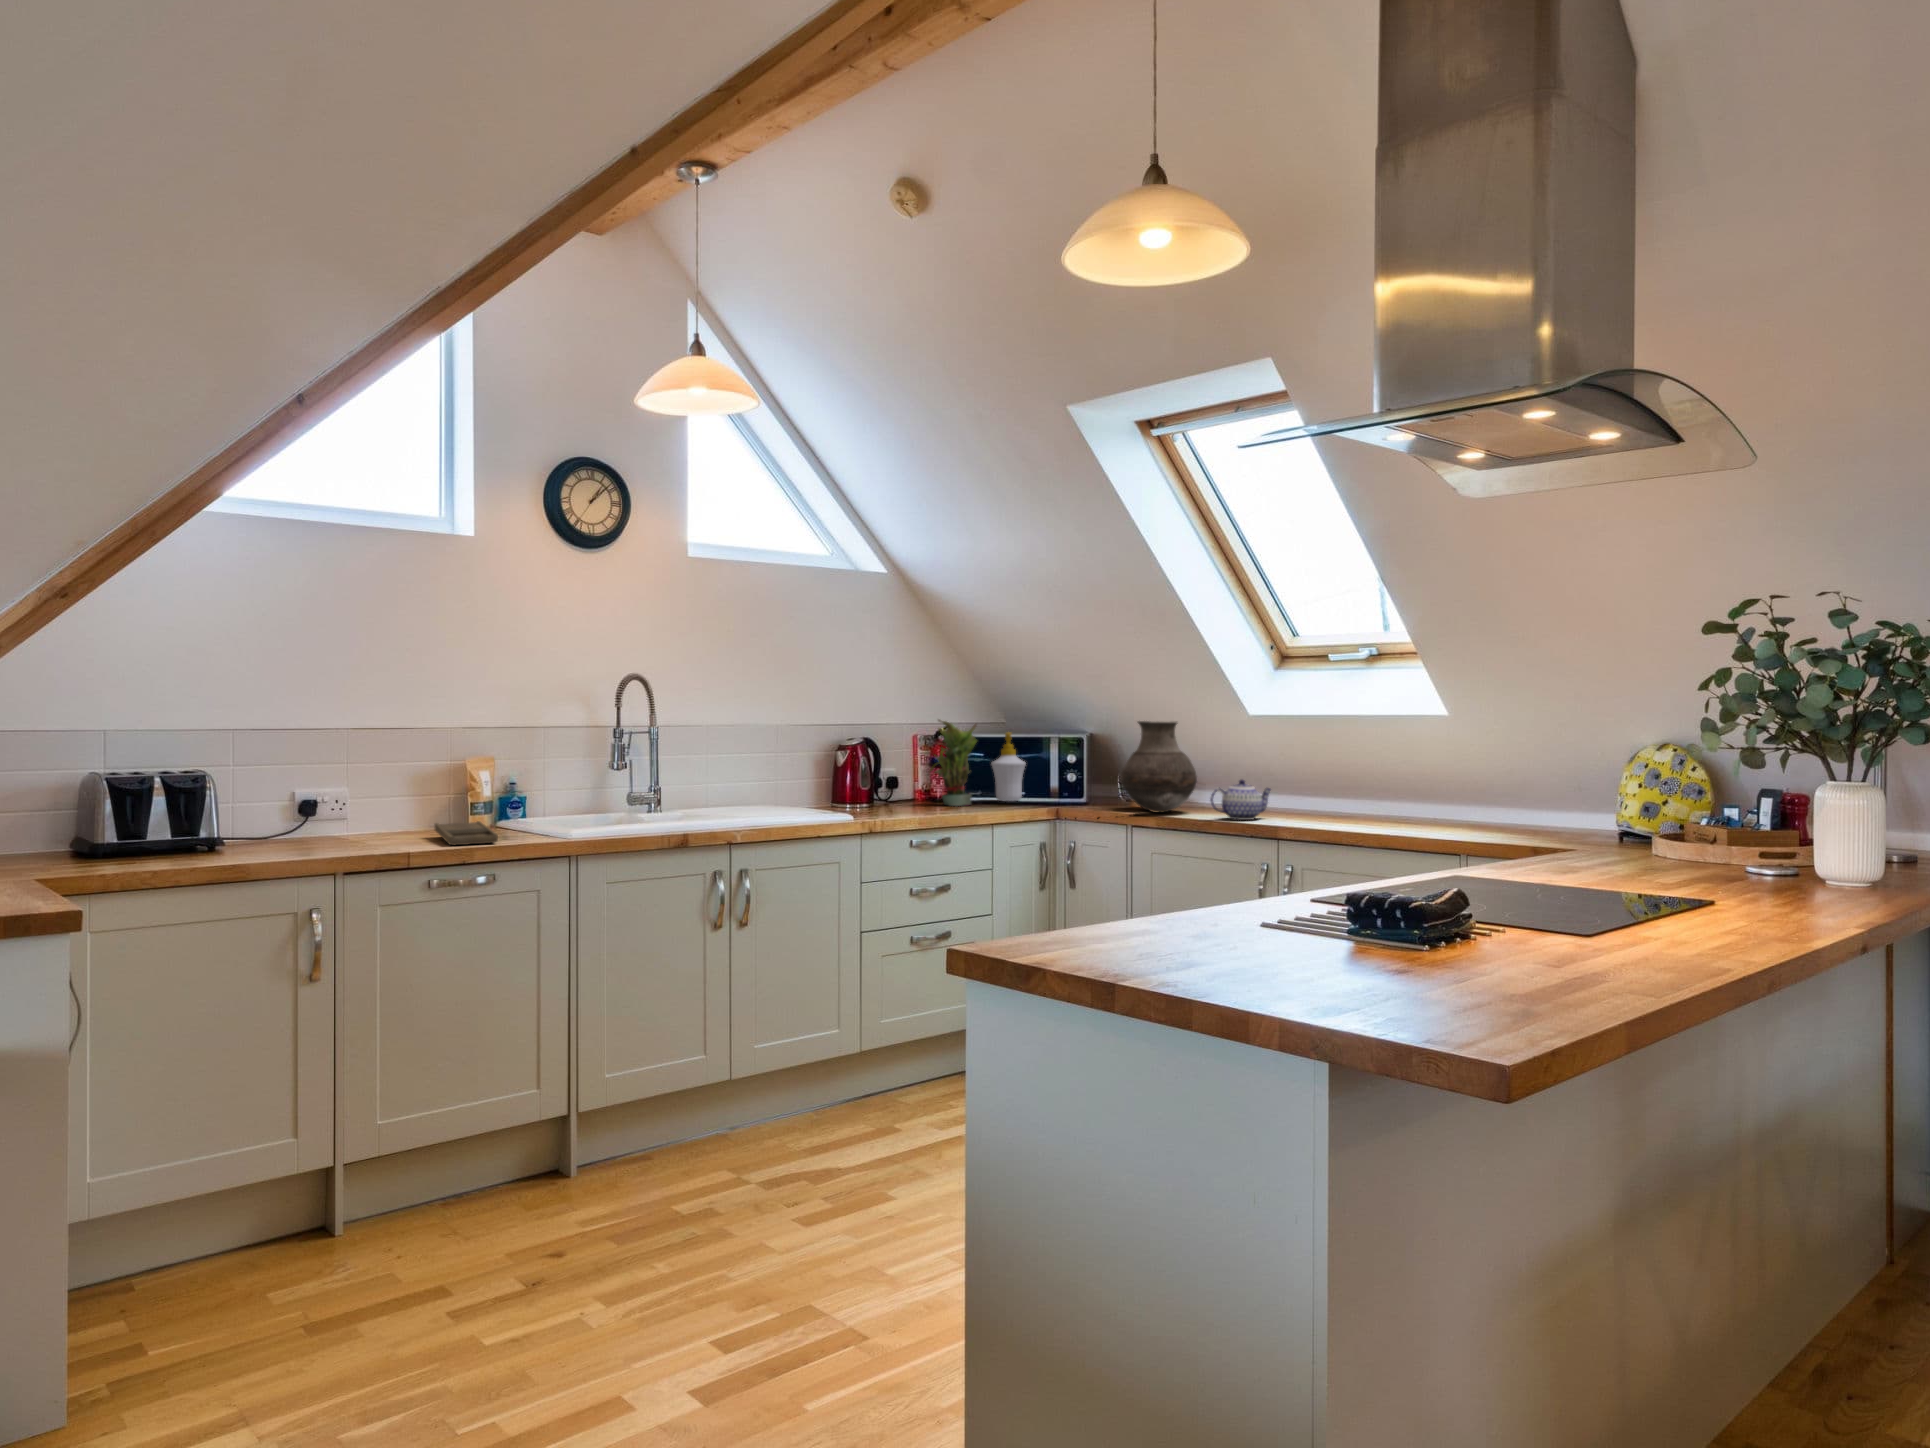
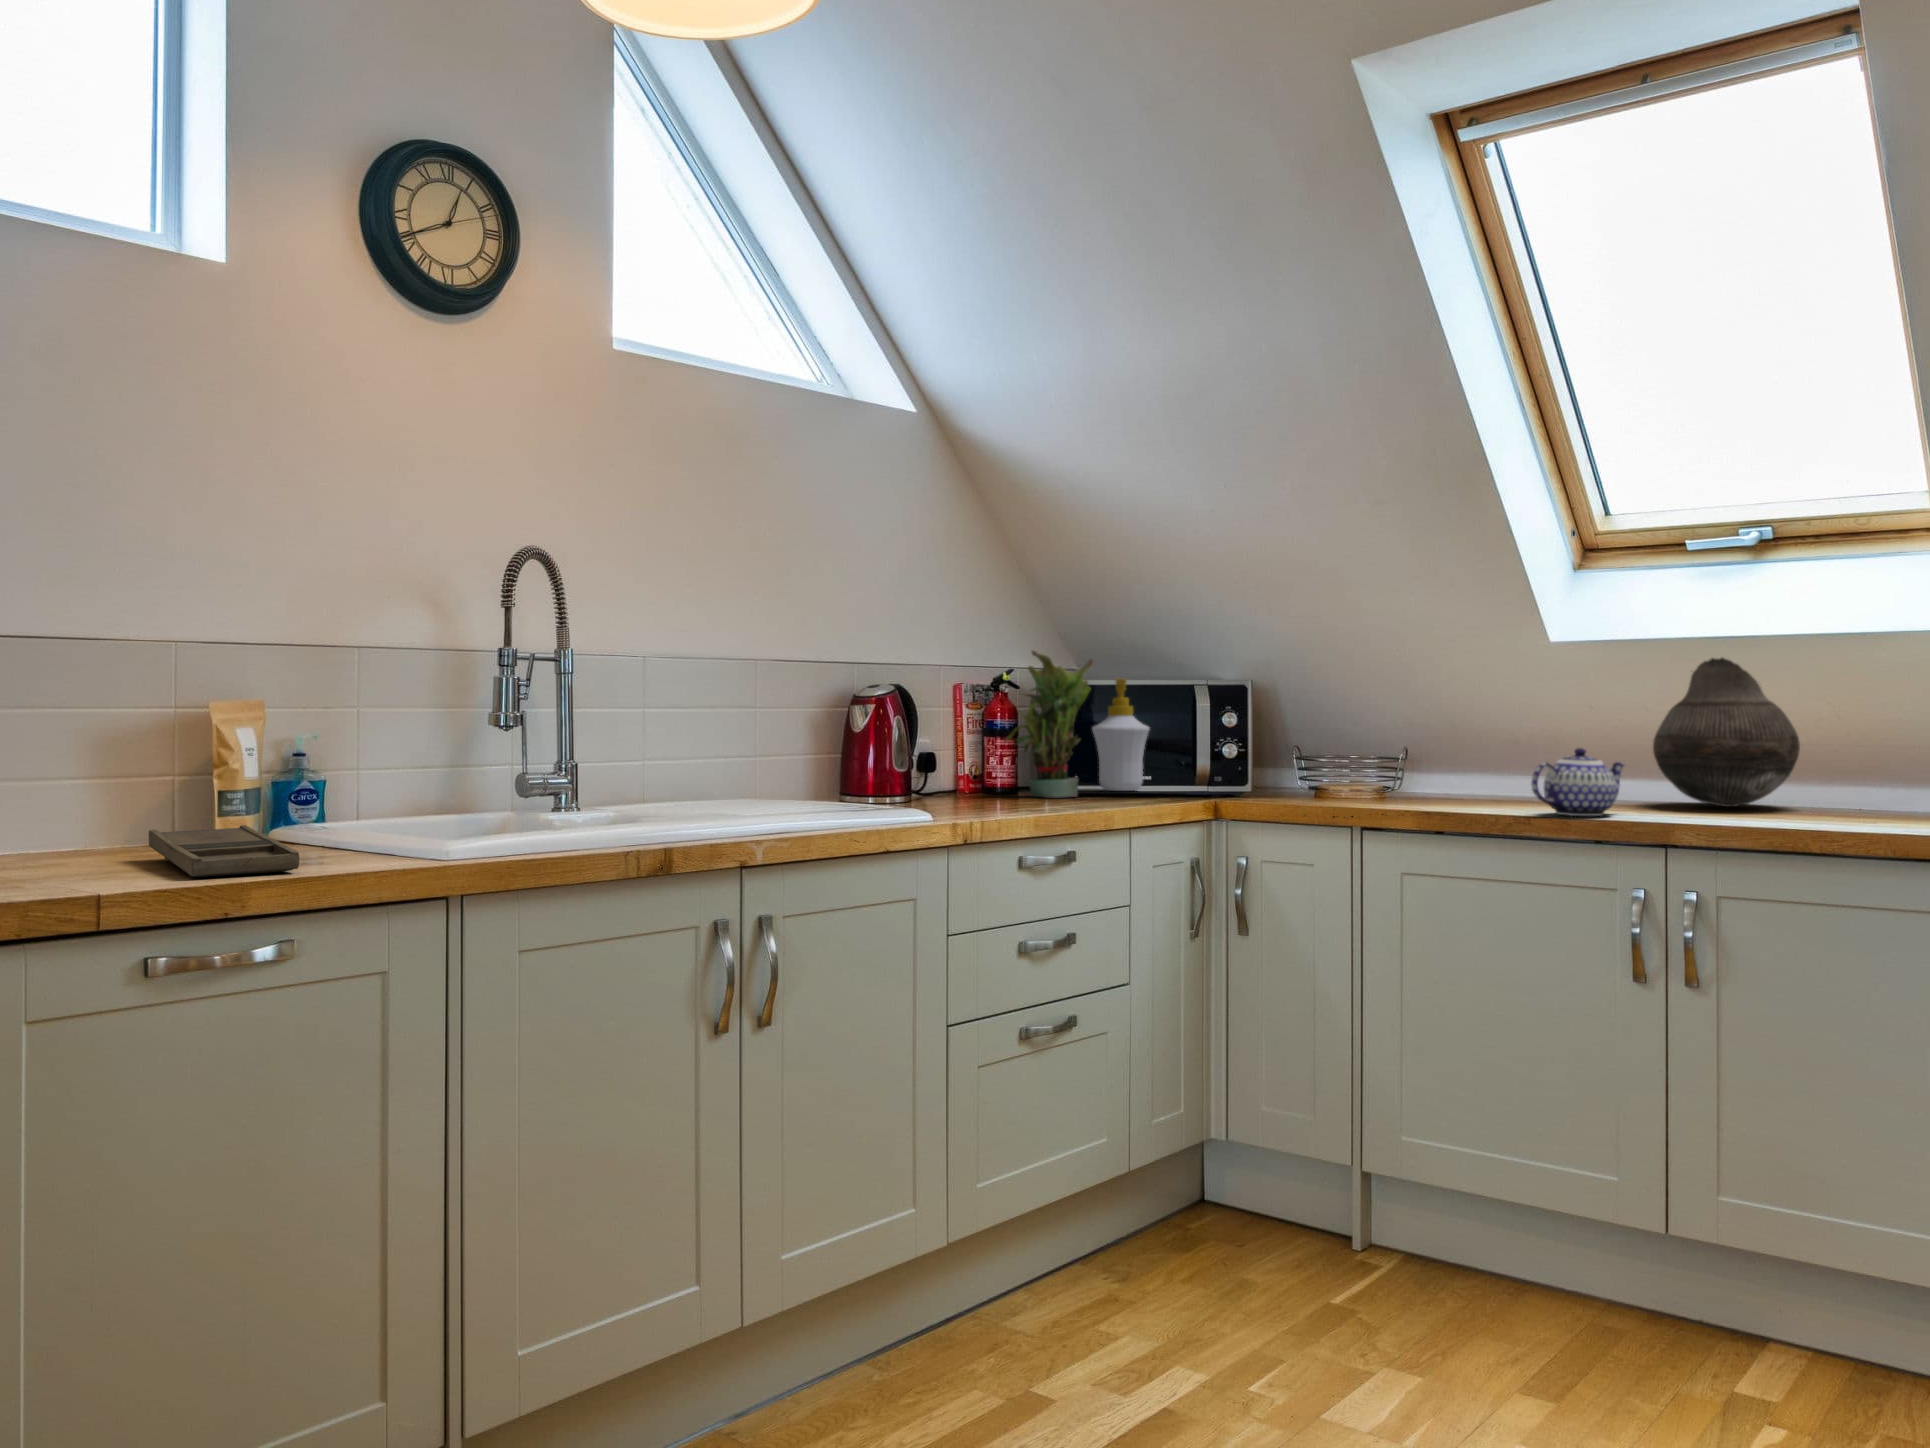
vase: present [1121,721,1197,812] -> present [1653,658,1800,807]

